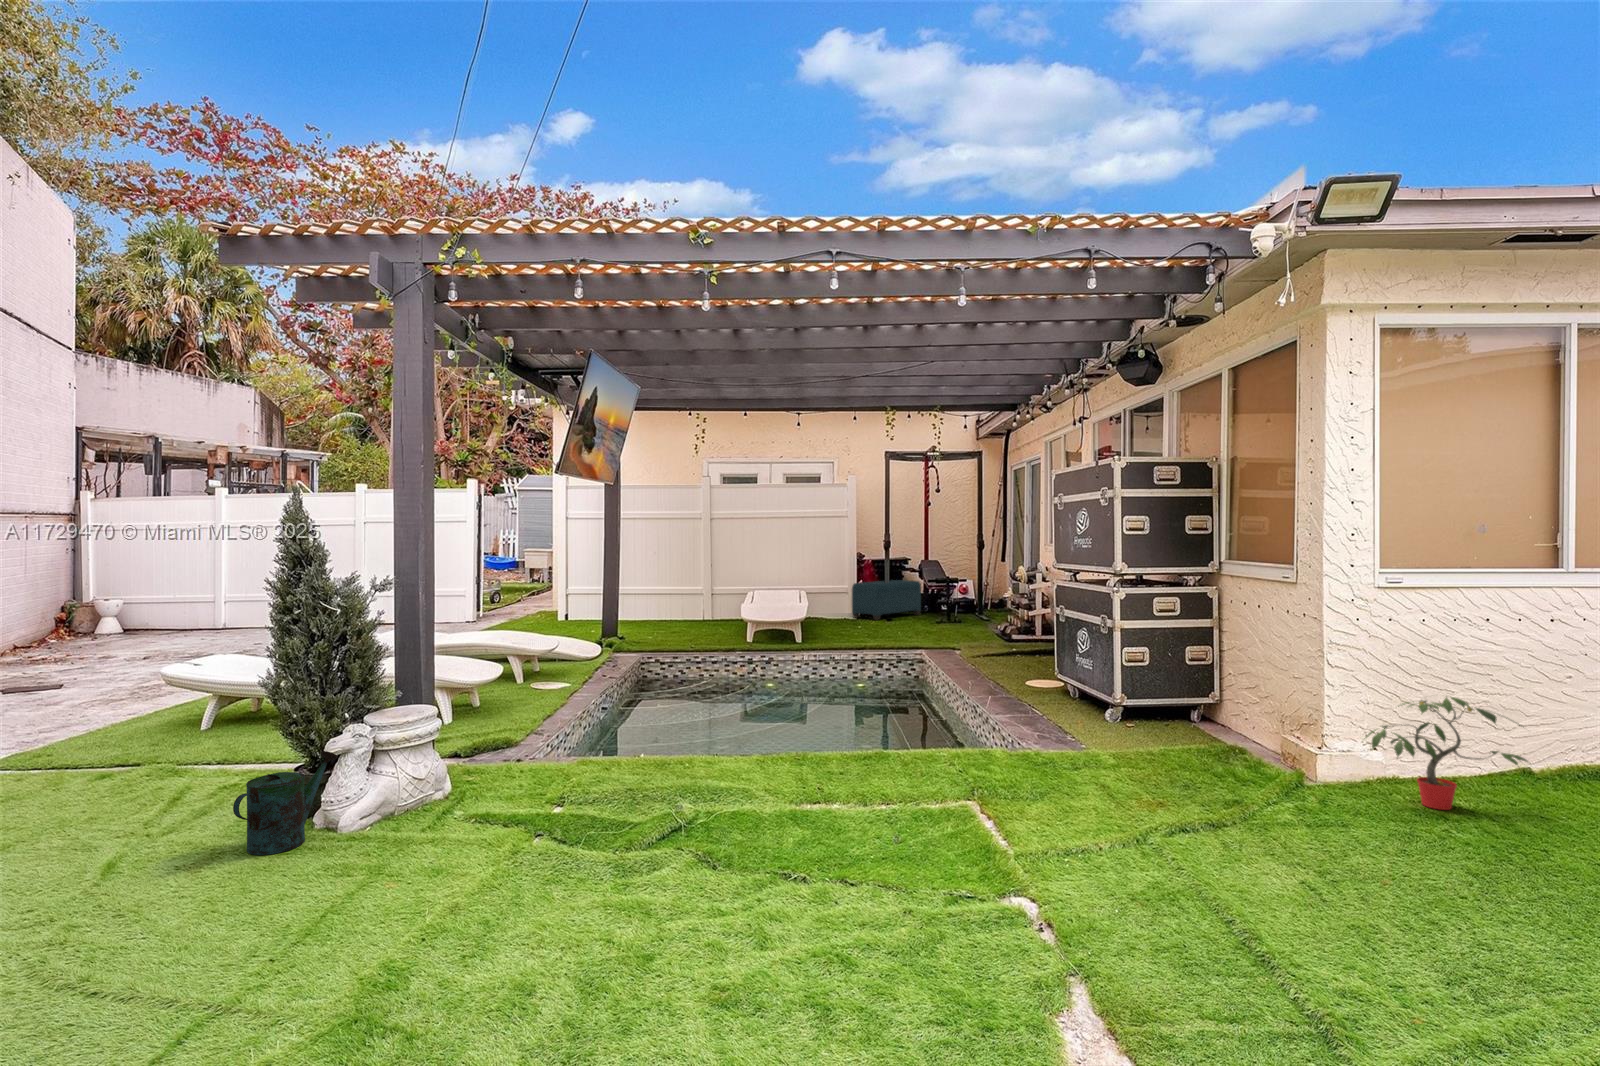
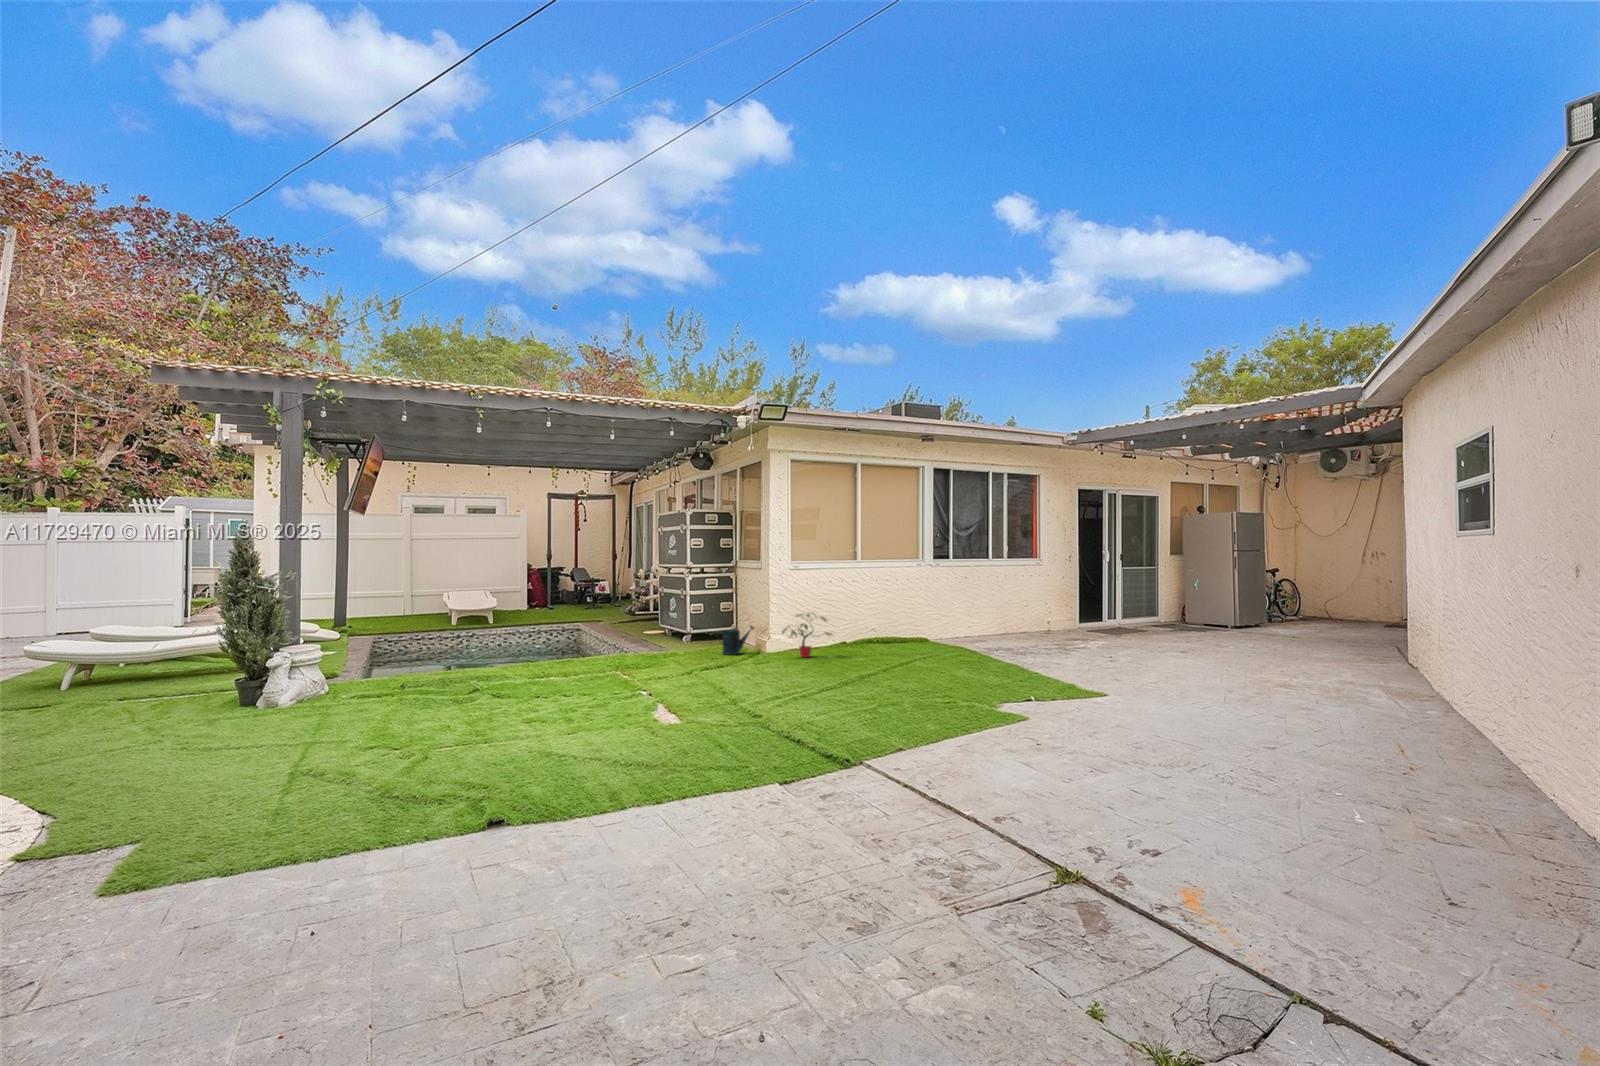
bench: present [852,580,921,620] -> none [522,583,573,611]
watering can: present [233,751,338,855] -> present [722,626,754,655]

